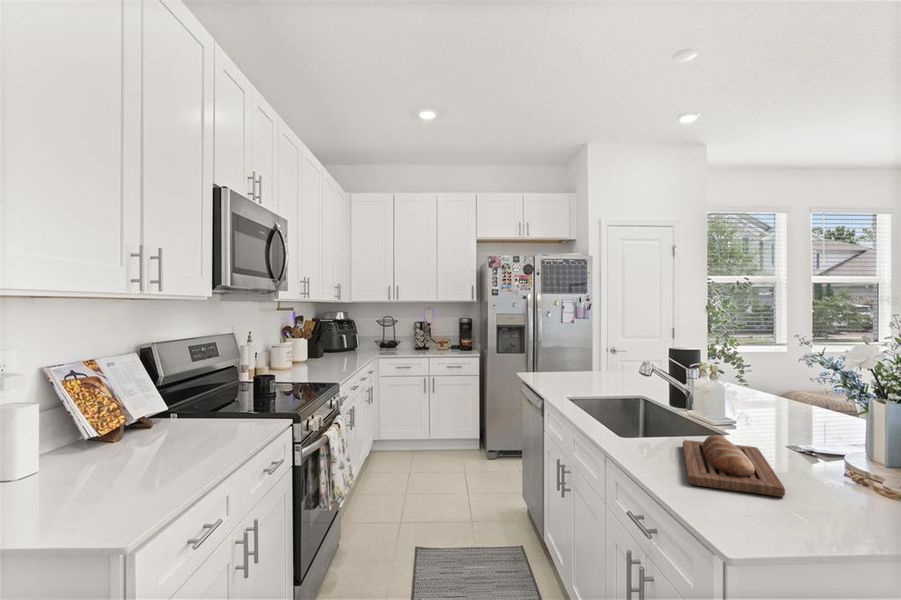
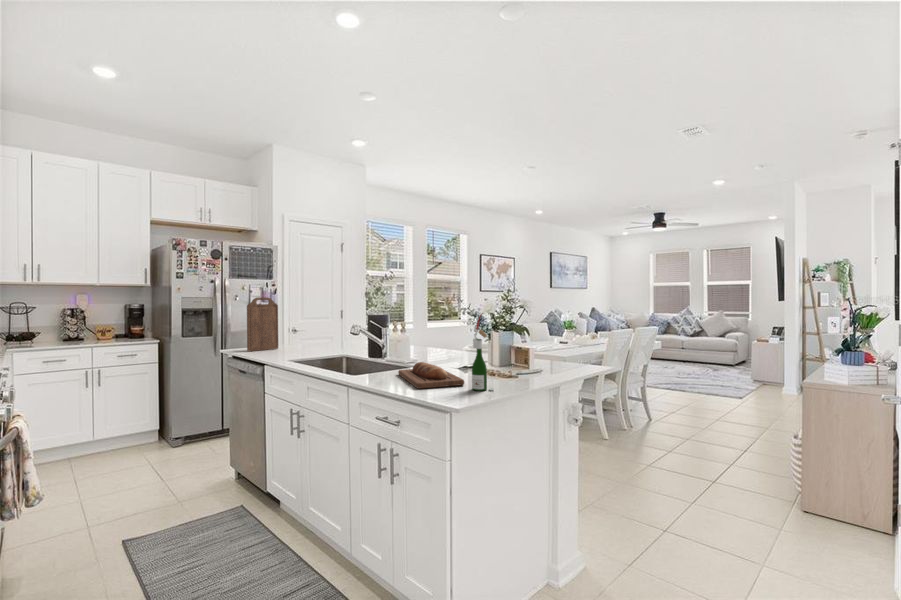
cutting board: none [534,318,569,378] -> present [247,297,278,351]
wine bottle: none [795,375,846,527] -> present [472,313,494,391]

